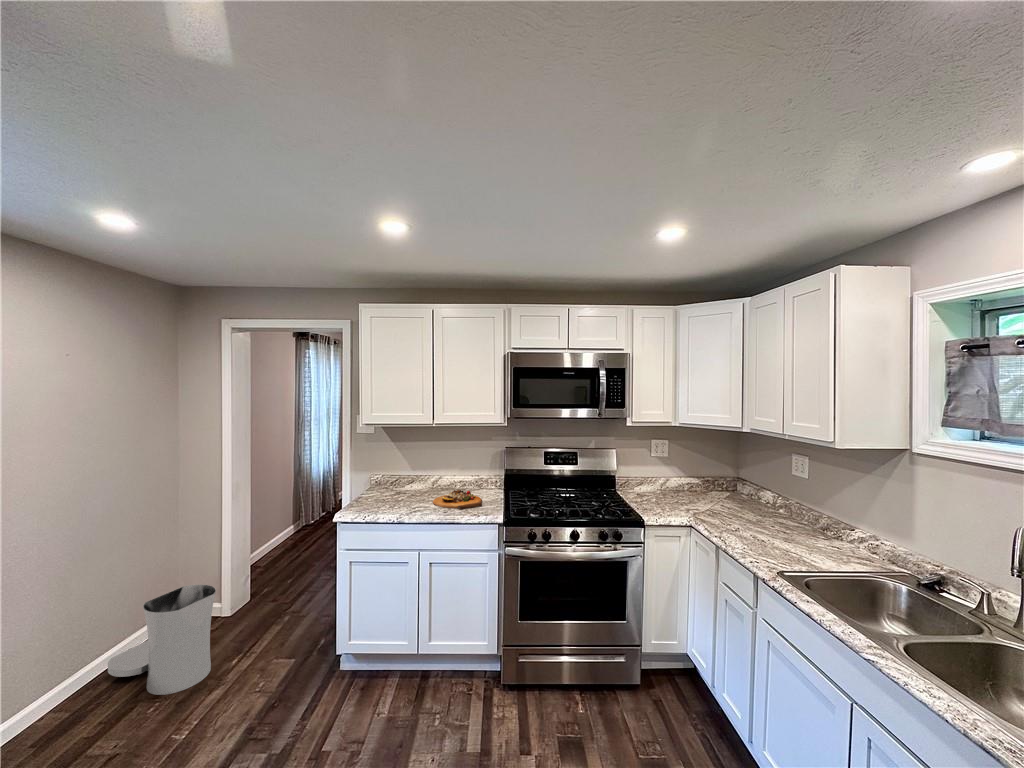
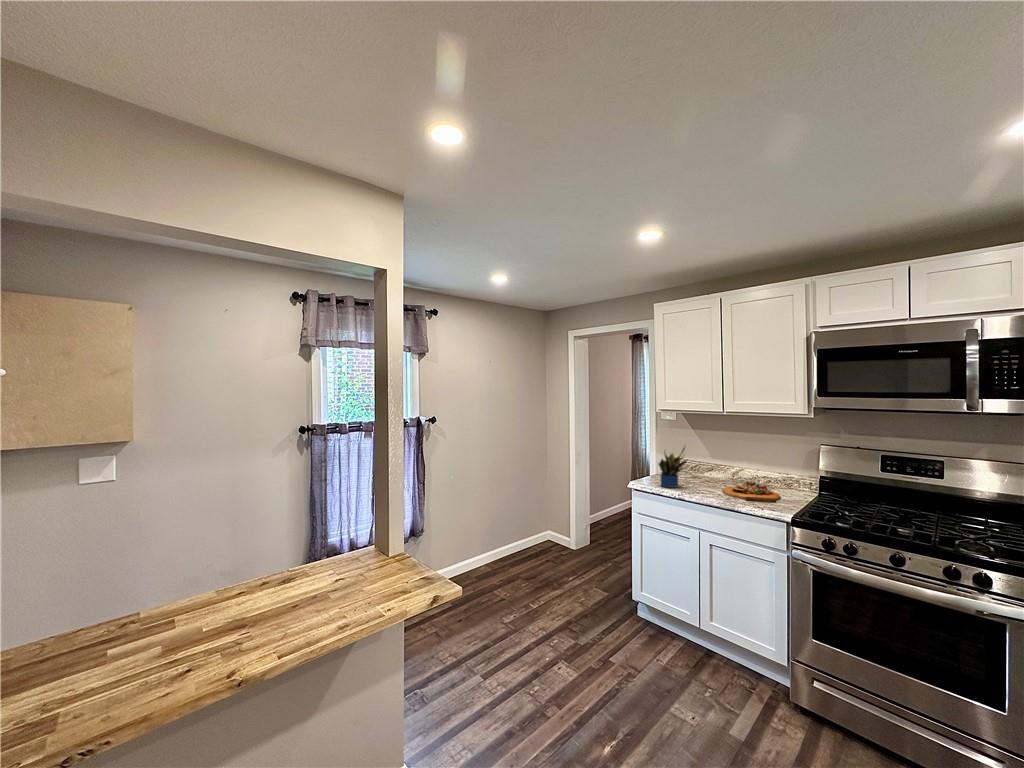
potted plant: none [369,460,403,511] -> present [659,447,687,488]
trash can: present [108,585,216,695] -> none [509,515,560,581]

